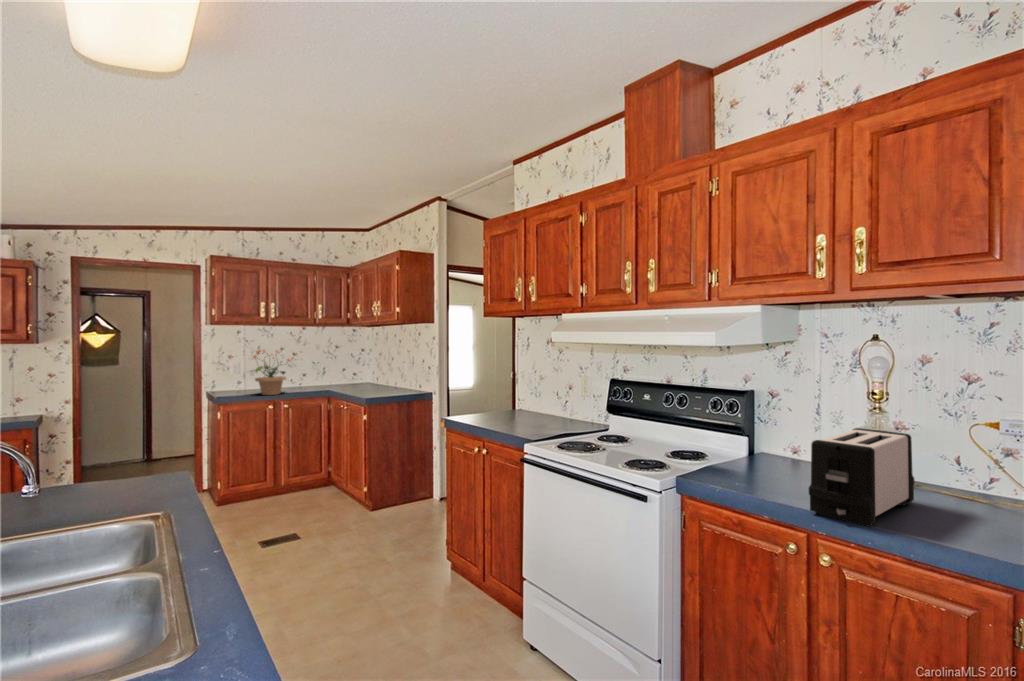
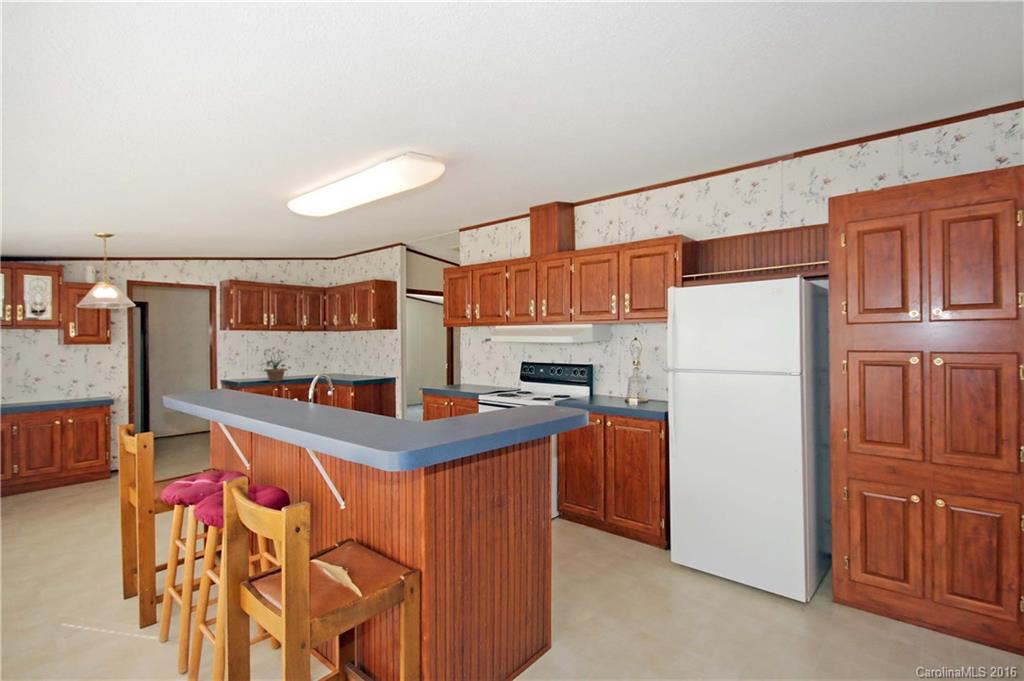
toaster: present [809,428,914,526] -> none [604,376,645,408]

